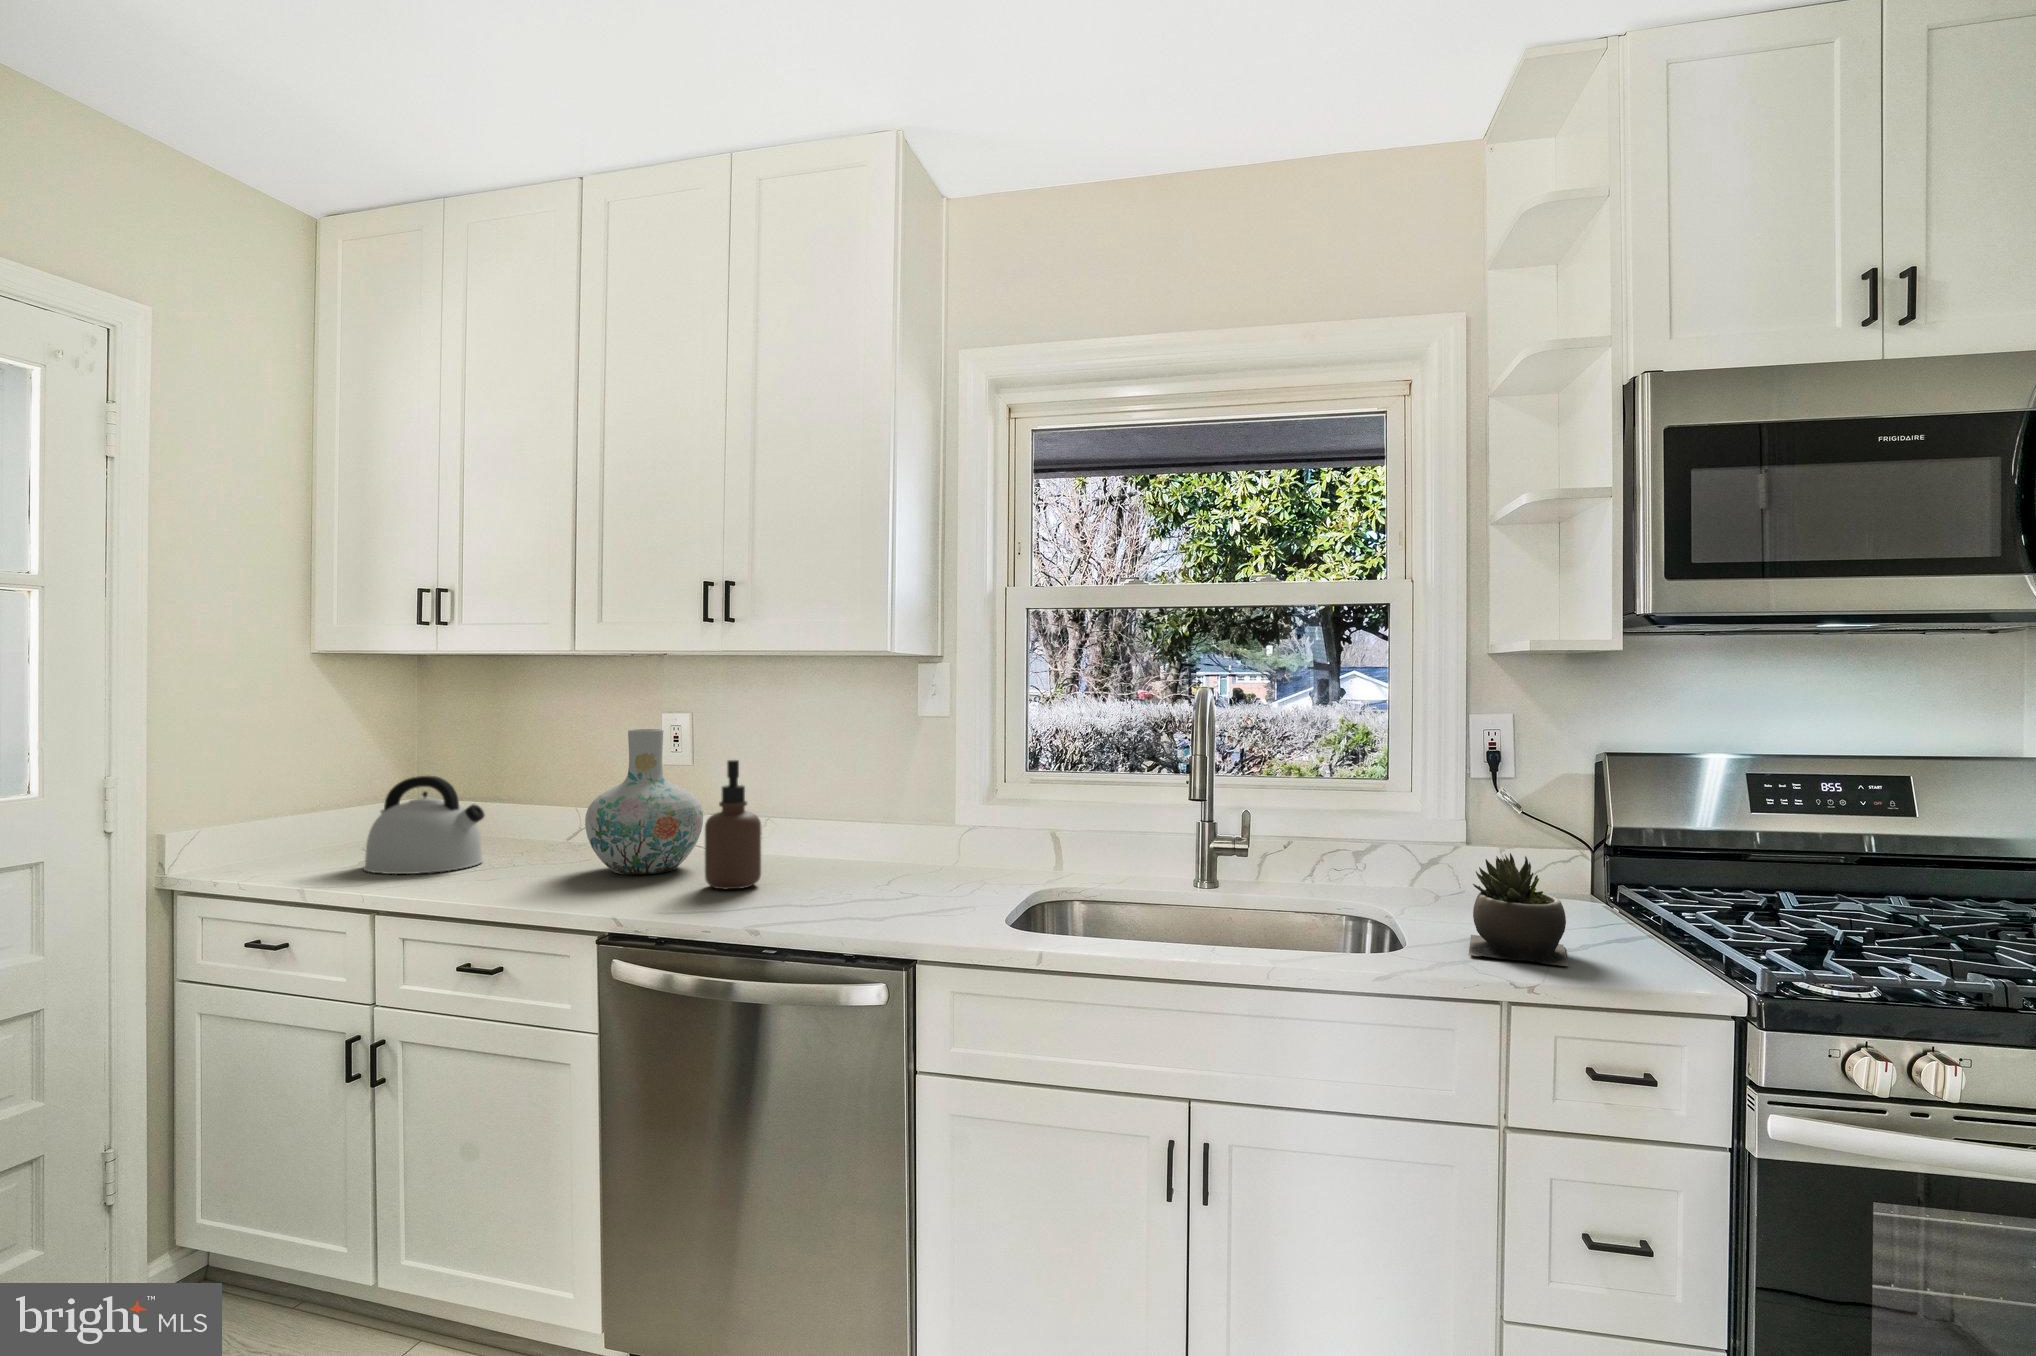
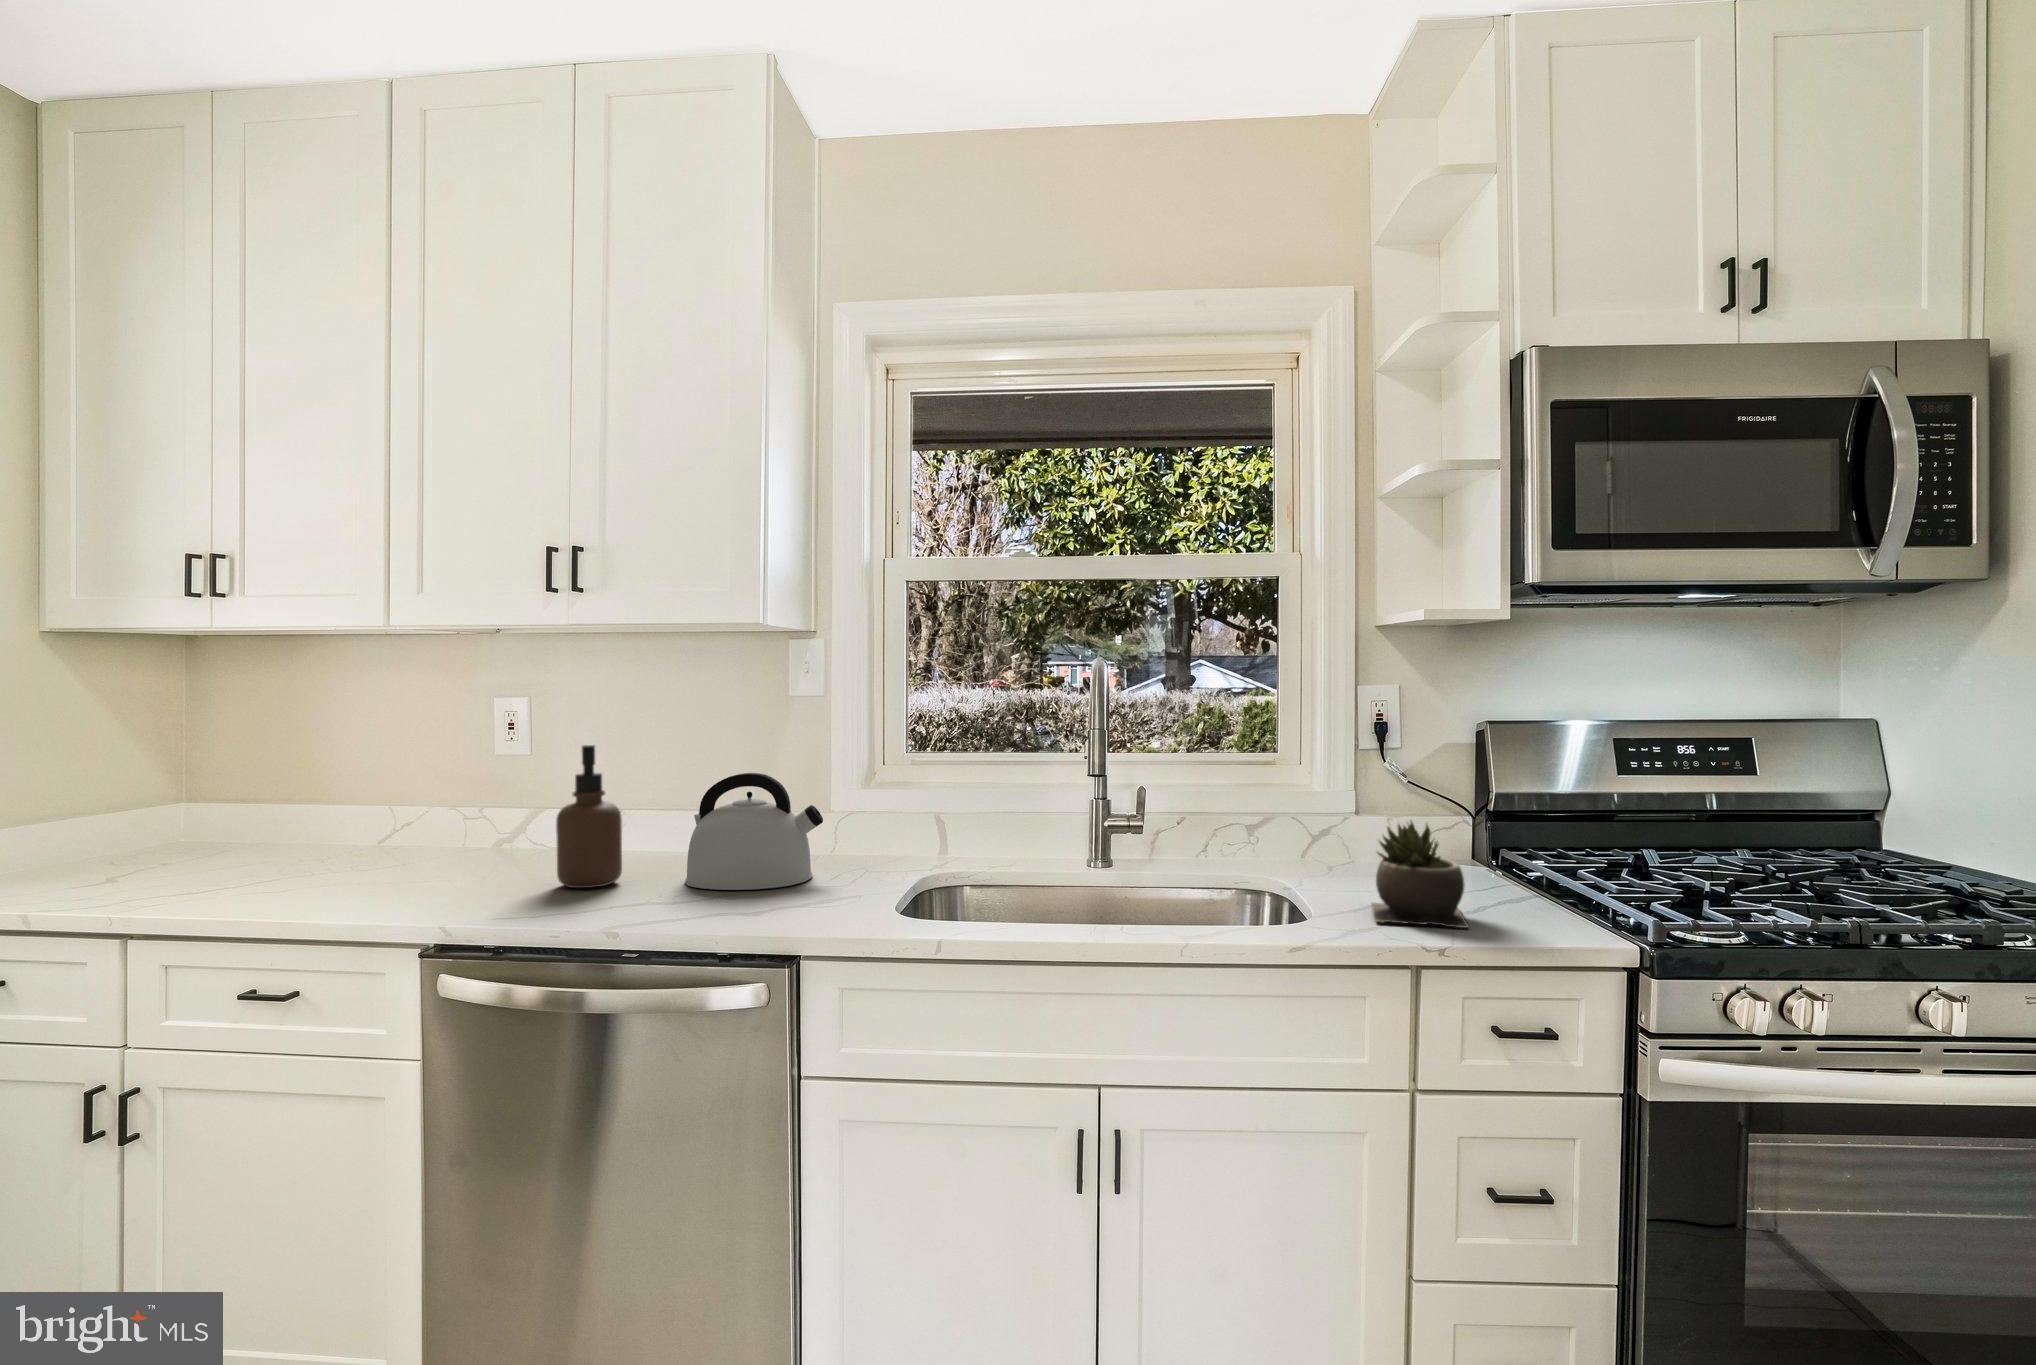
vase: present [585,729,703,875] -> none [411,714,550,877]
kettle: present [363,776,485,874] -> present [685,773,823,890]

